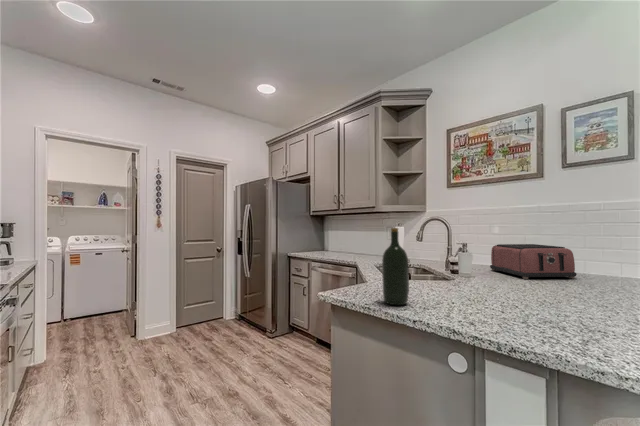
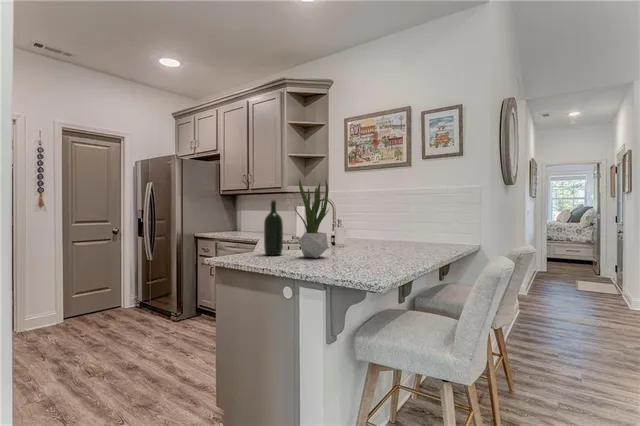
potted plant: none [431,199,490,319] -> present [296,180,329,258]
toaster: present [490,244,577,279] -> none [369,219,422,244]

